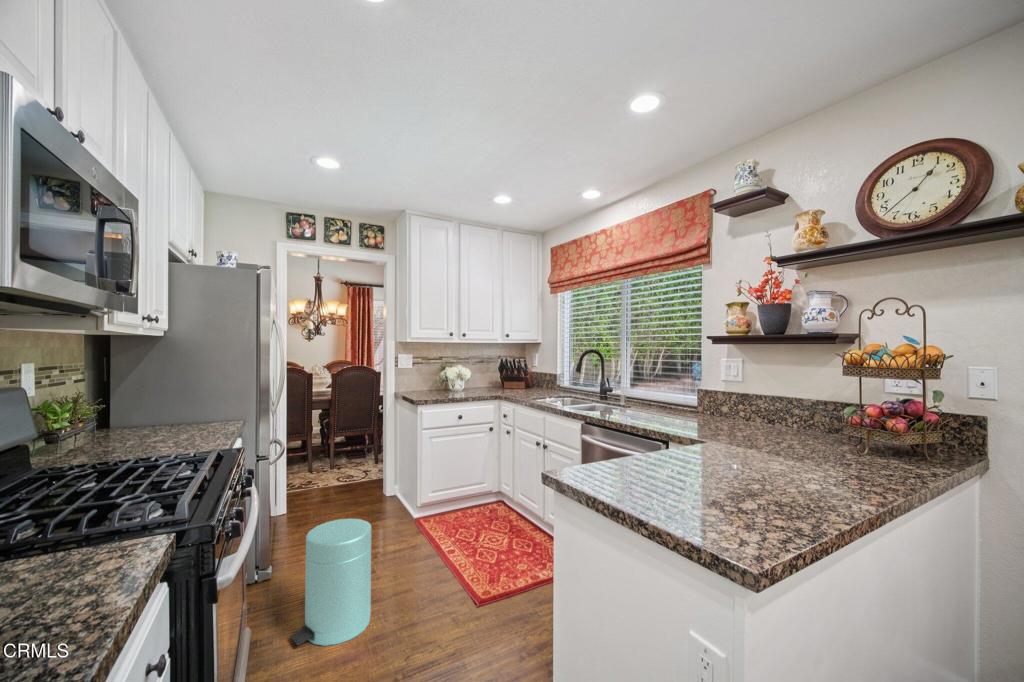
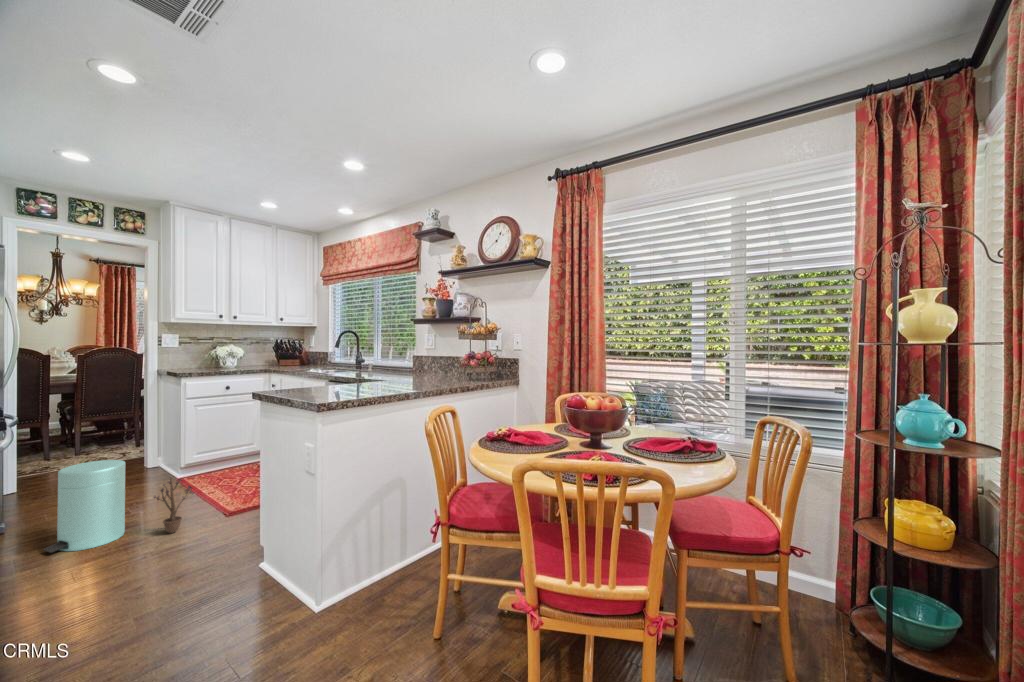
decorative plant: none [392,556,445,634] -> present [145,478,193,533]

